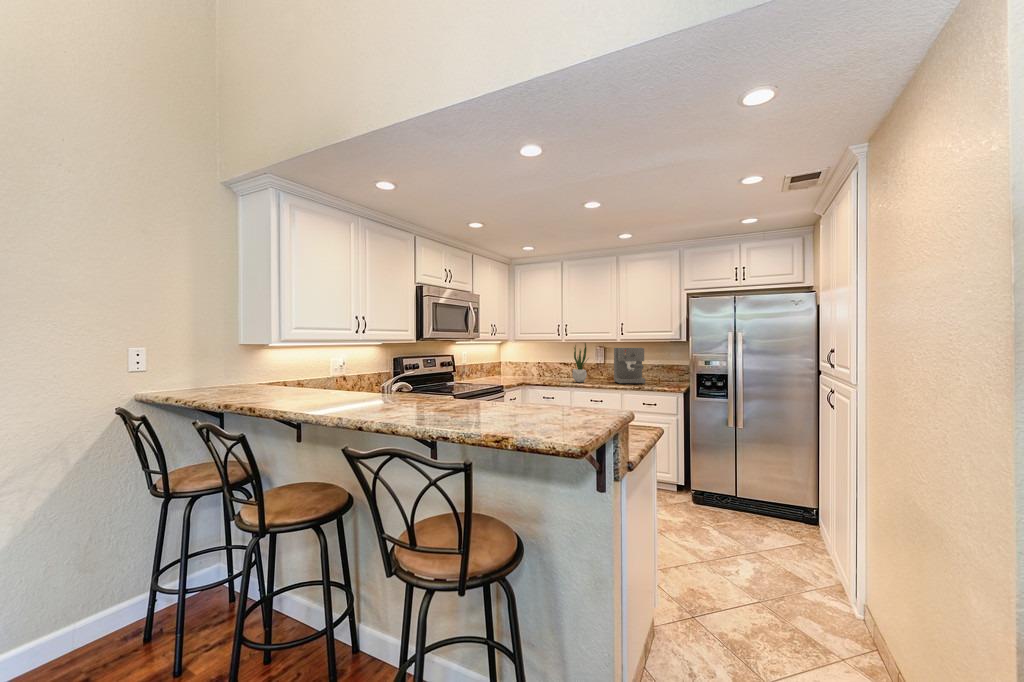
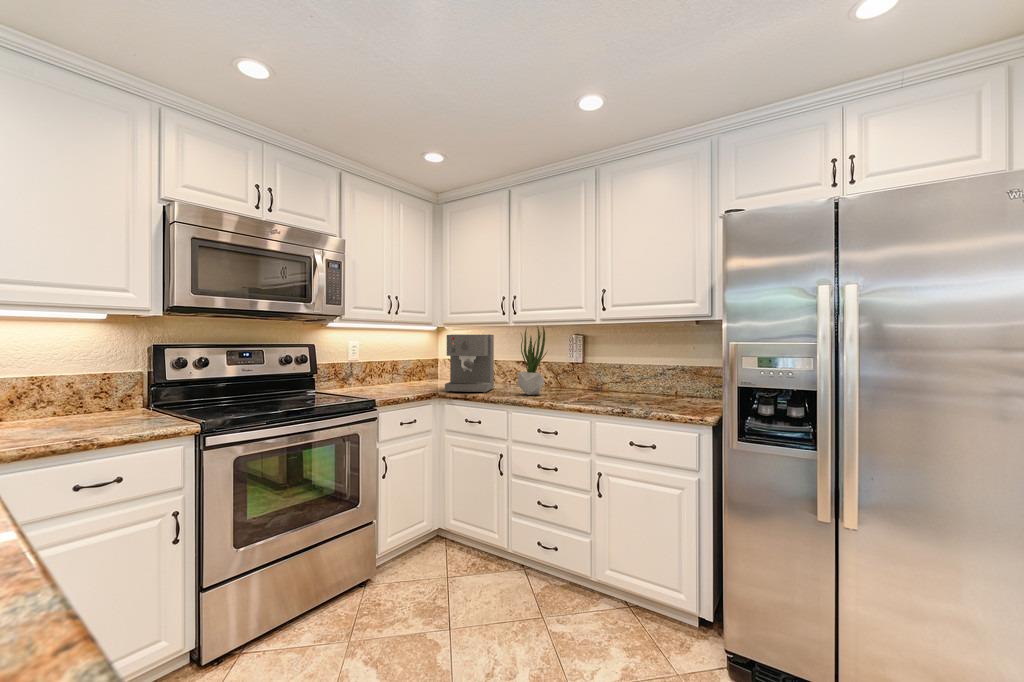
coffee maker: present [614,348,645,384] -> present [445,334,494,393]

